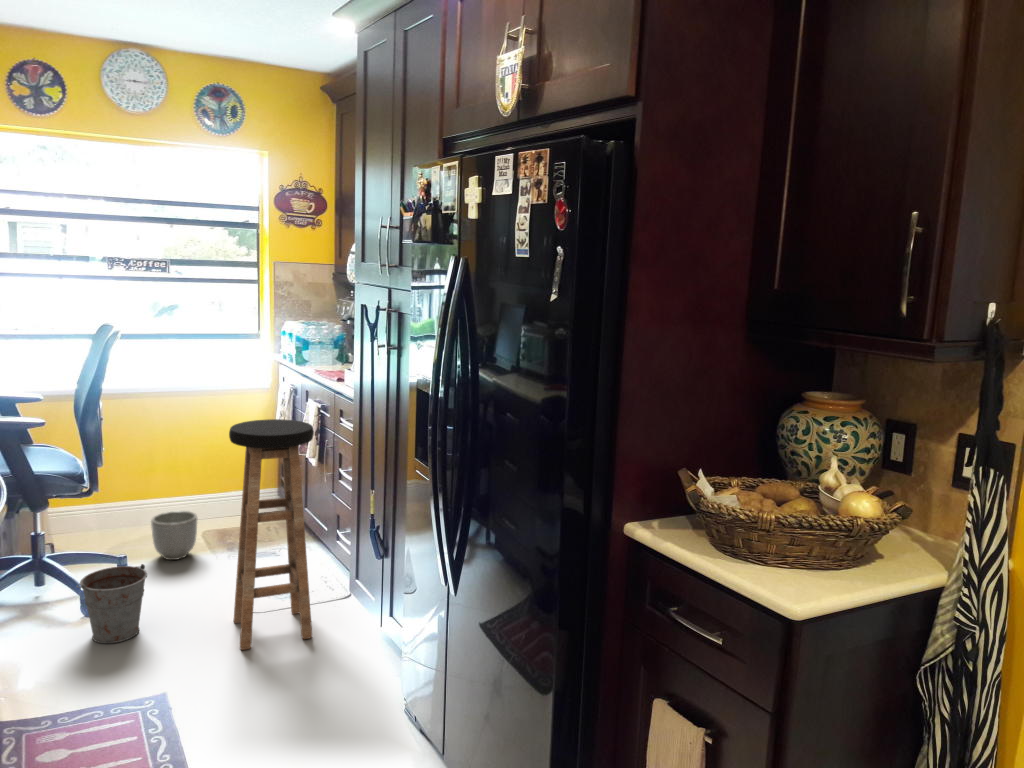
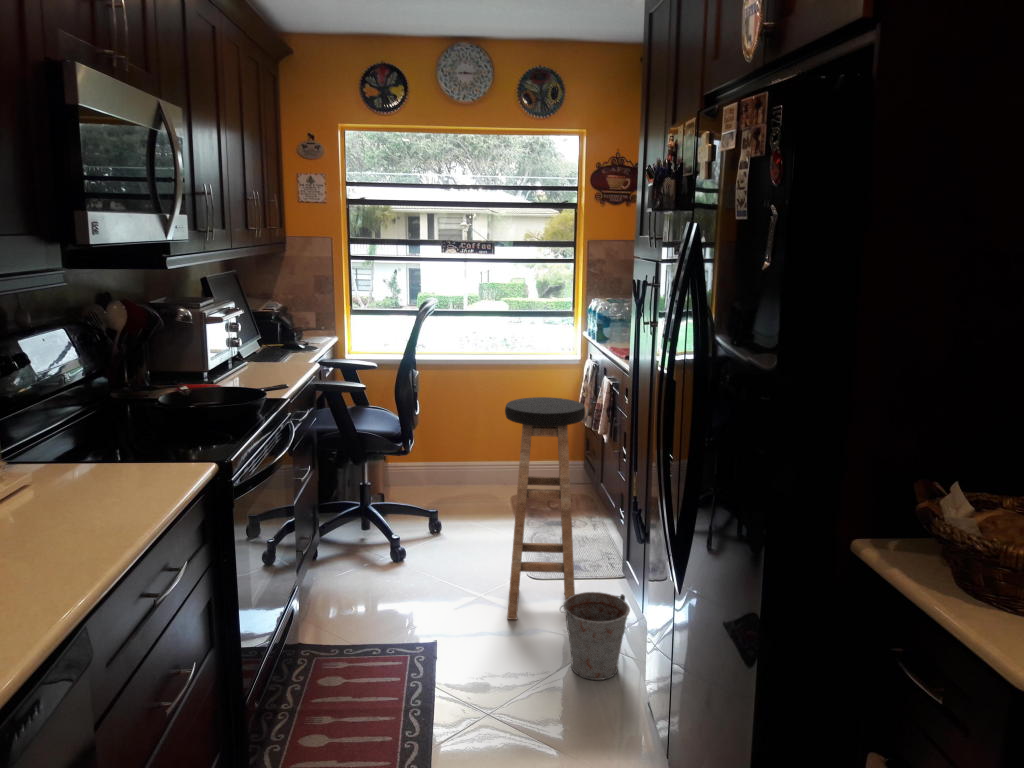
planter: present [151,511,197,560] -> none [459,479,498,524]
bucket: present [77,564,147,643] -> present [560,592,630,680]

